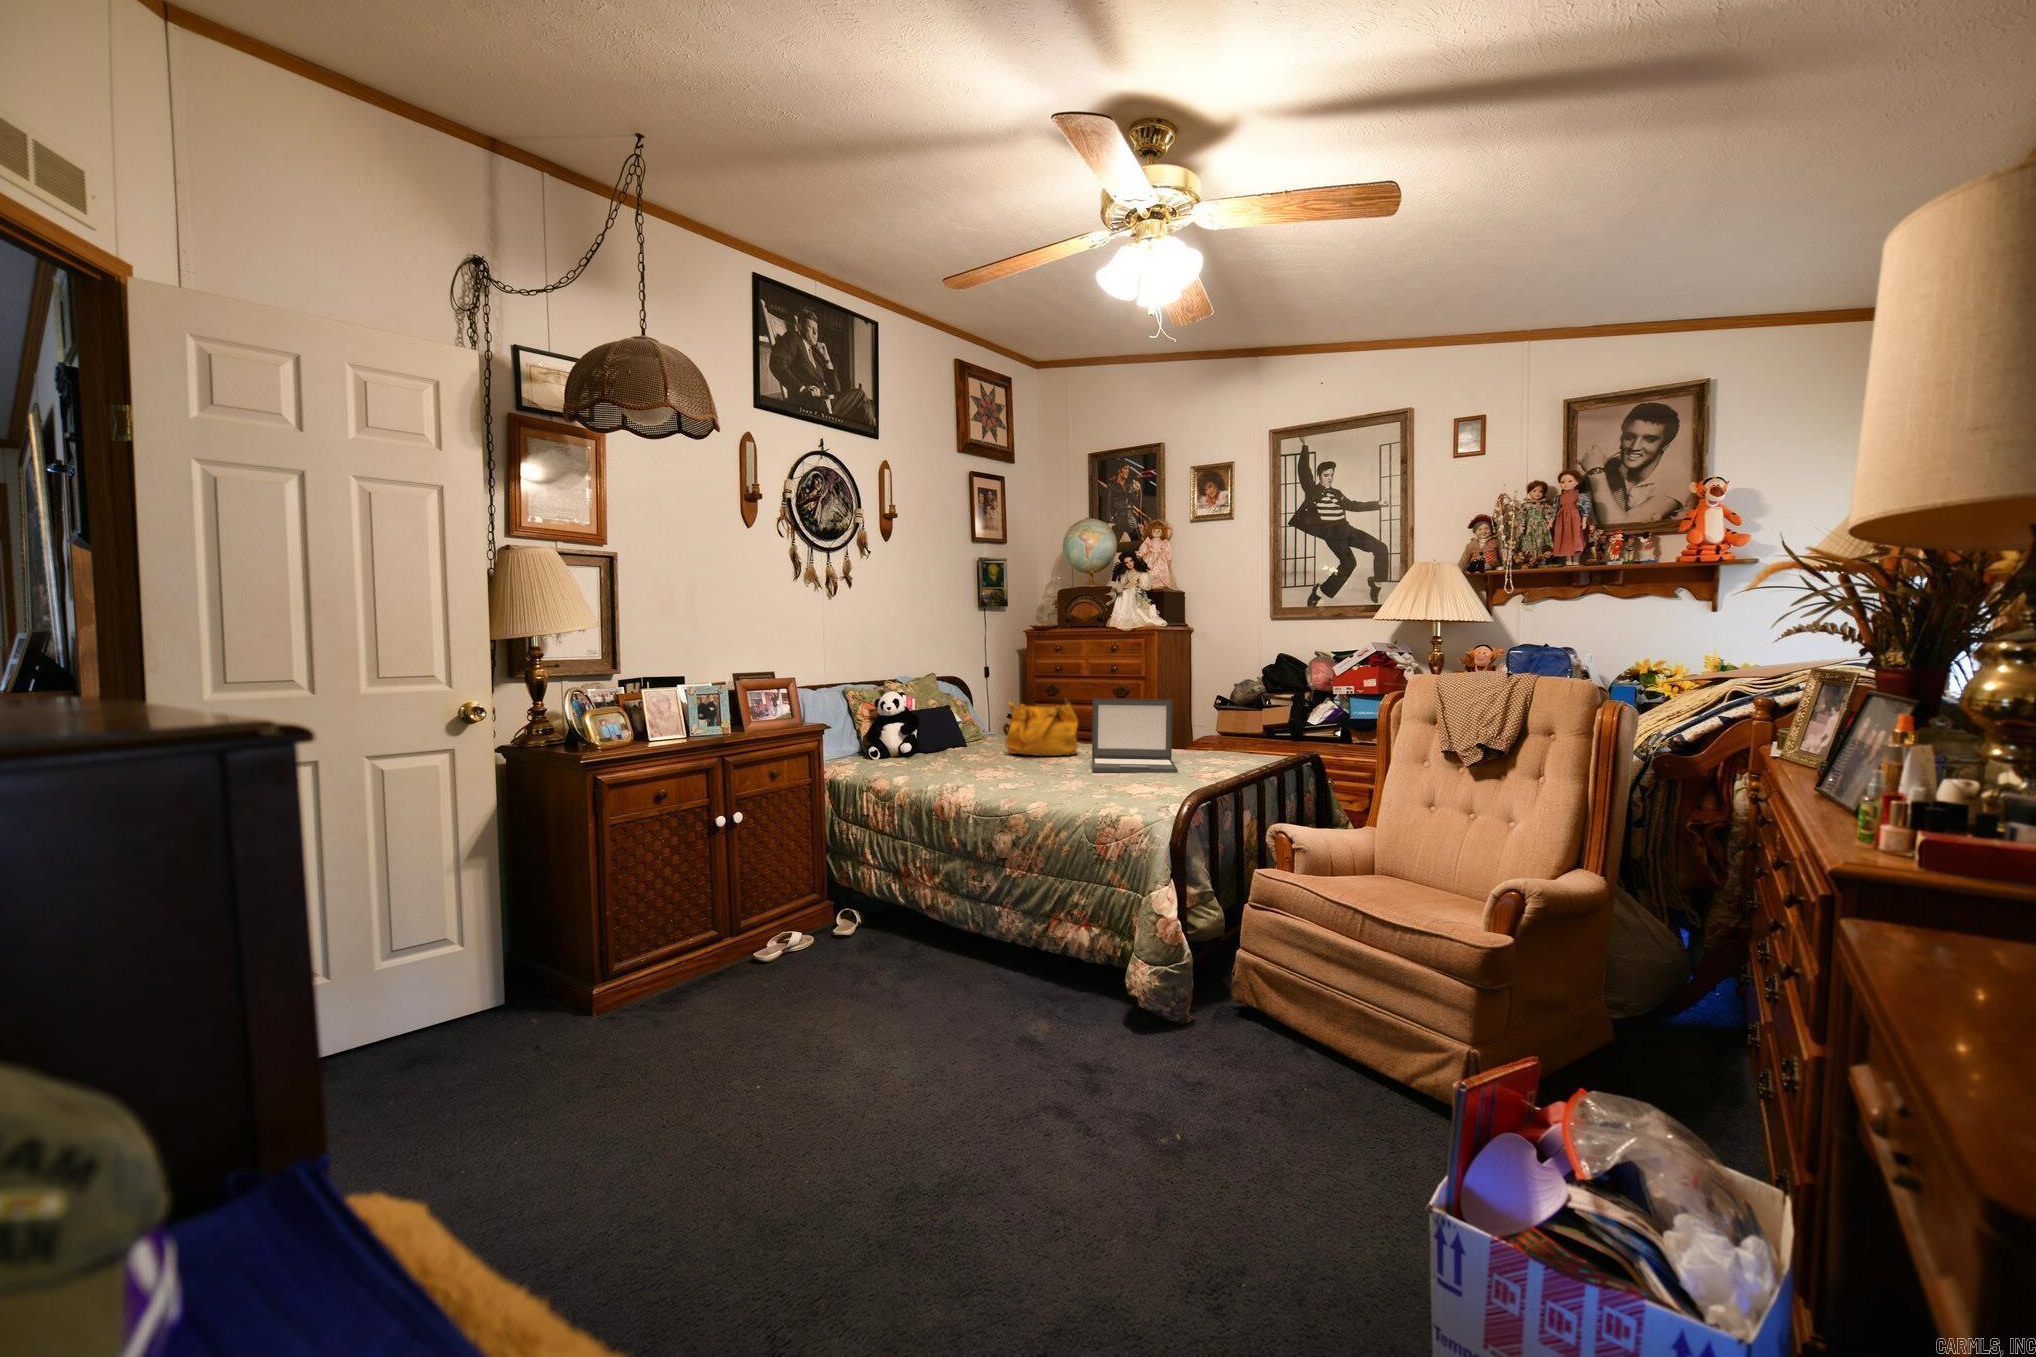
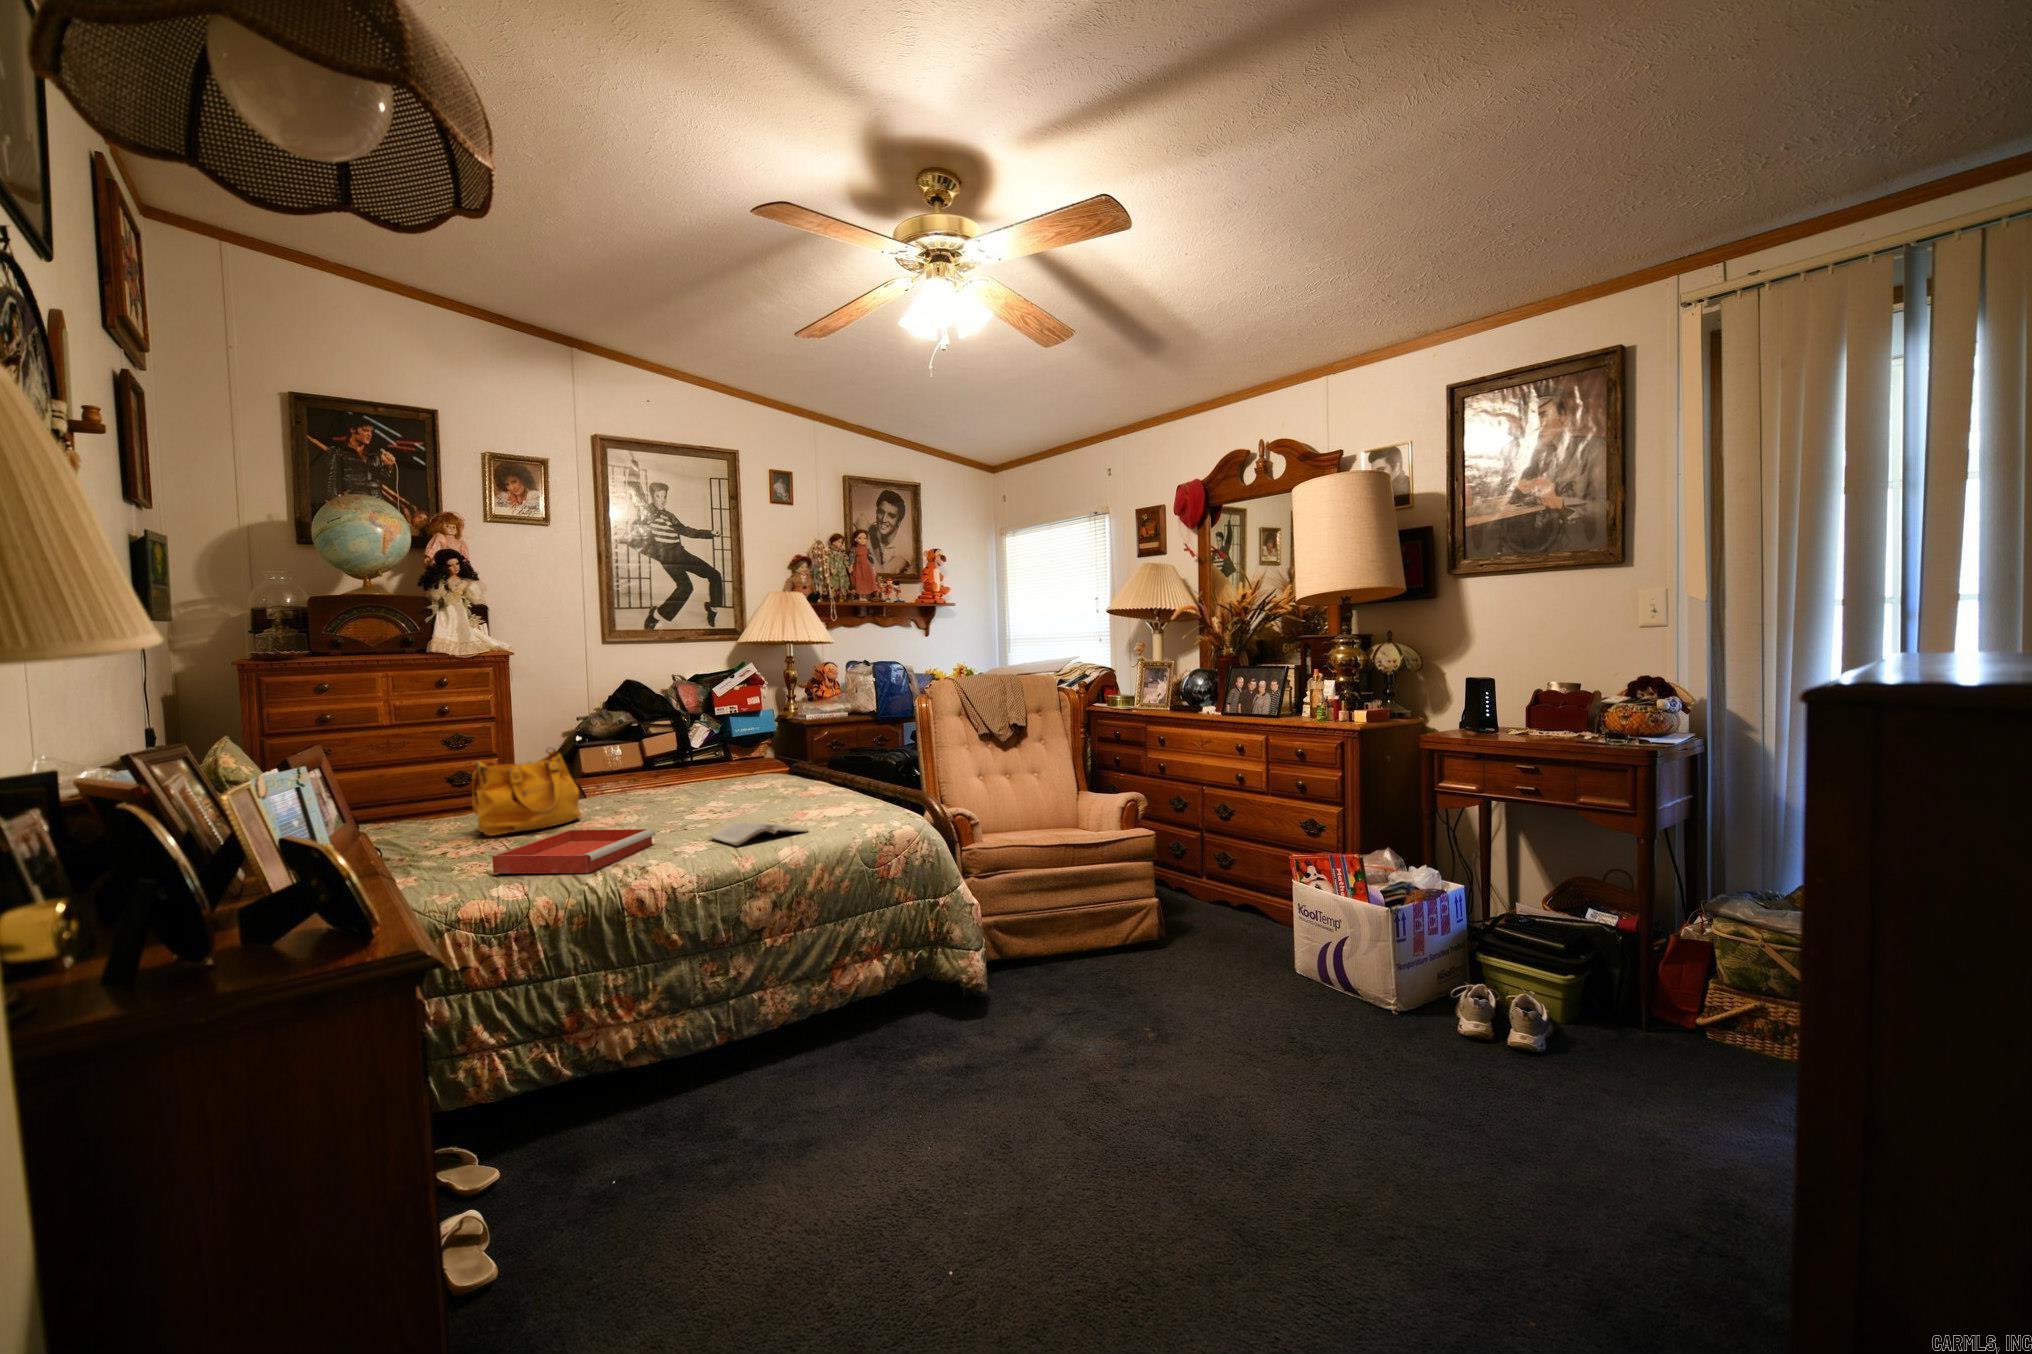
laptop: present [1092,699,1178,773] -> none [646,729,773,819]
tray: none [917,756,1011,780] -> present [493,829,655,873]
magazine: none [1008,773,1089,795] -> present [710,821,807,846]

